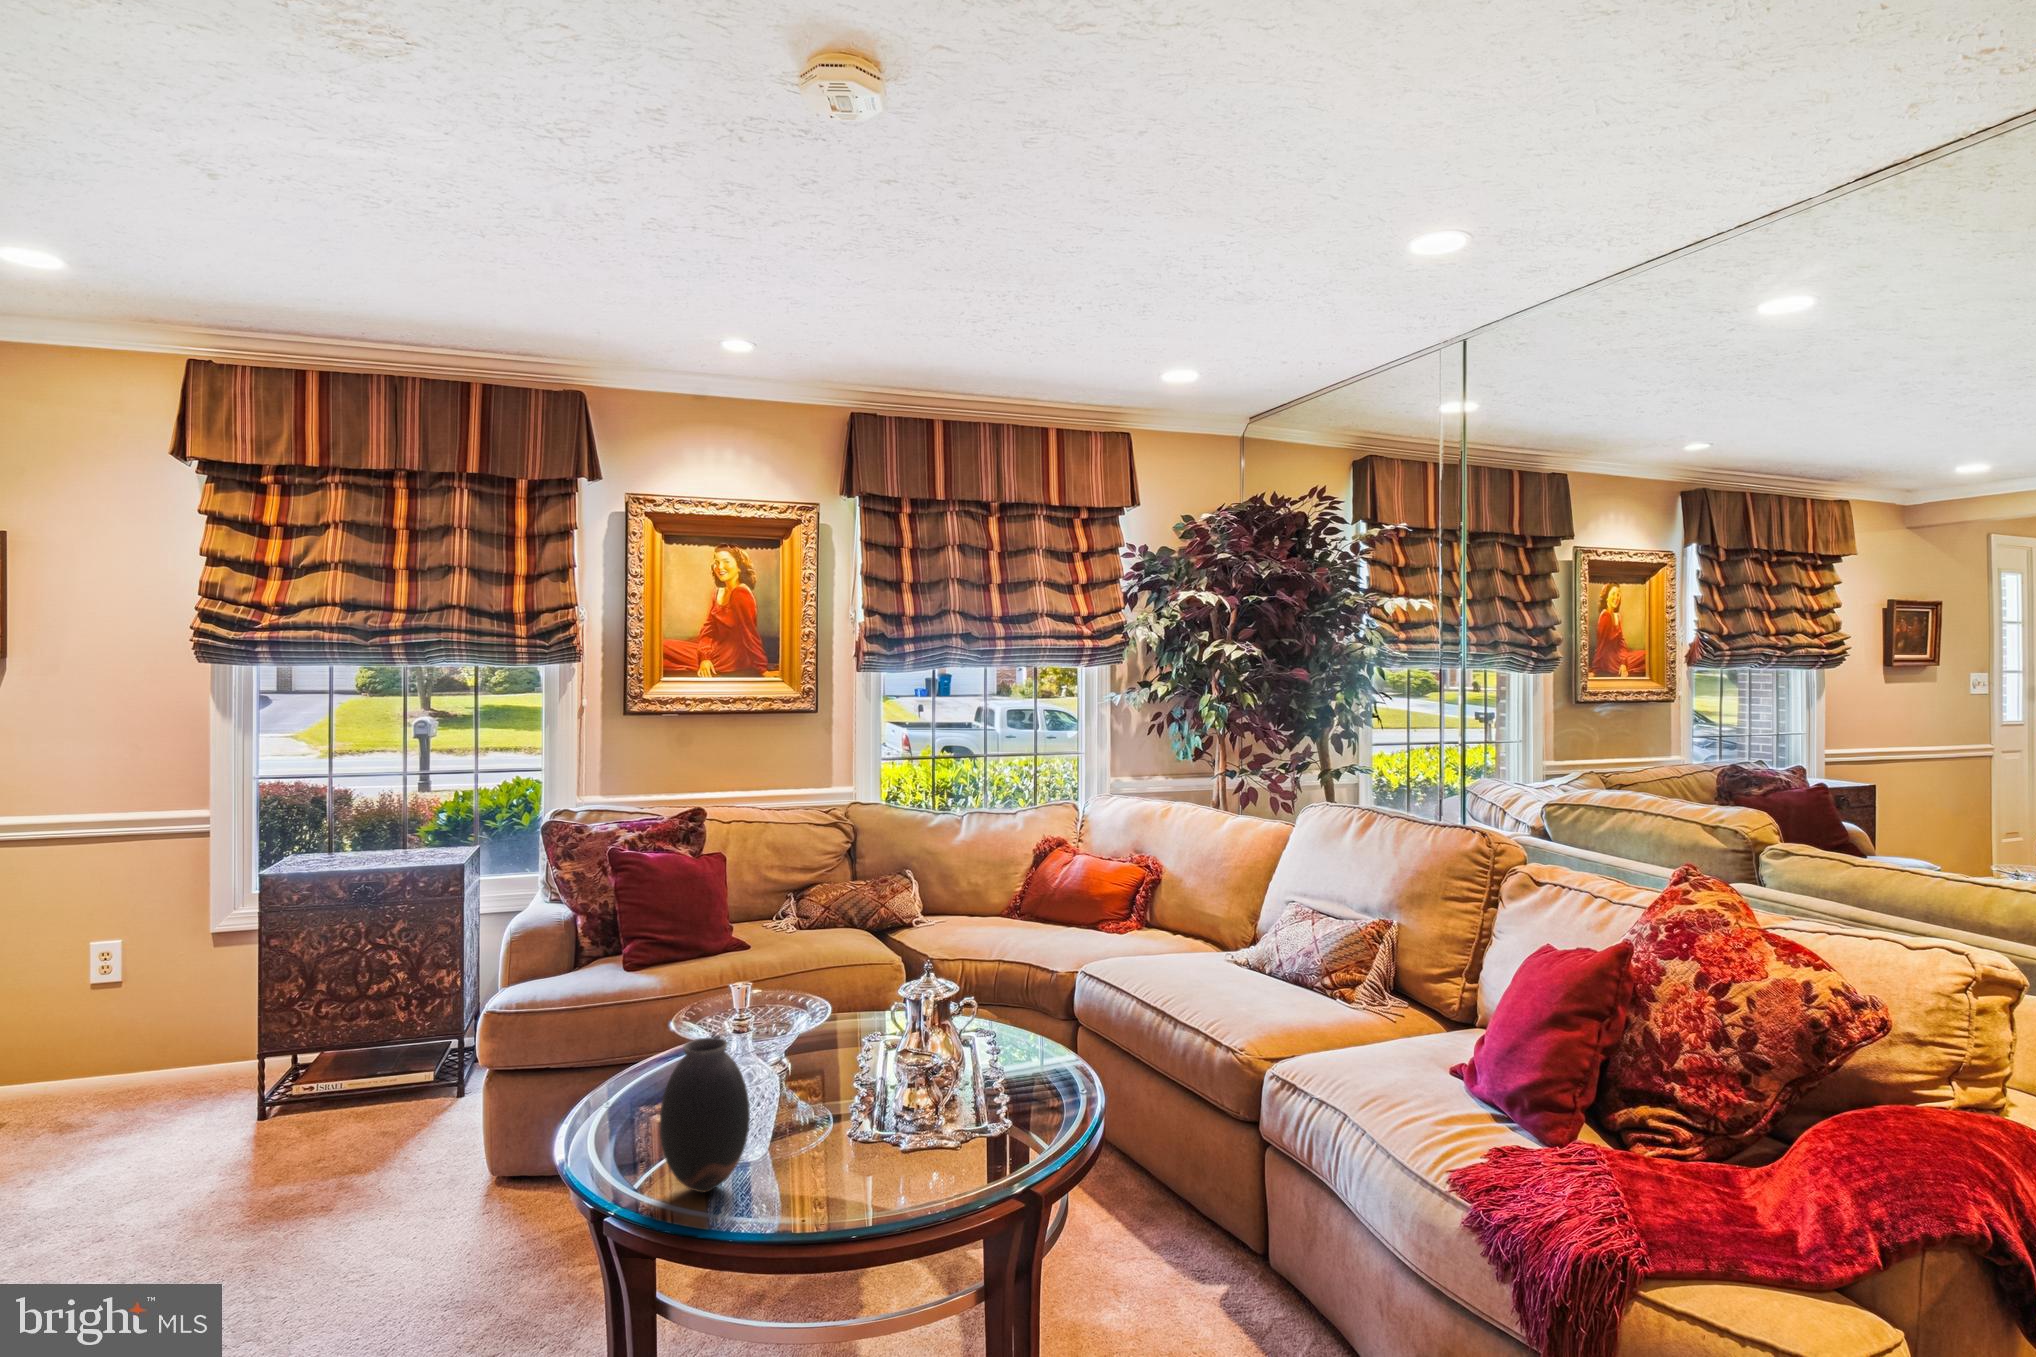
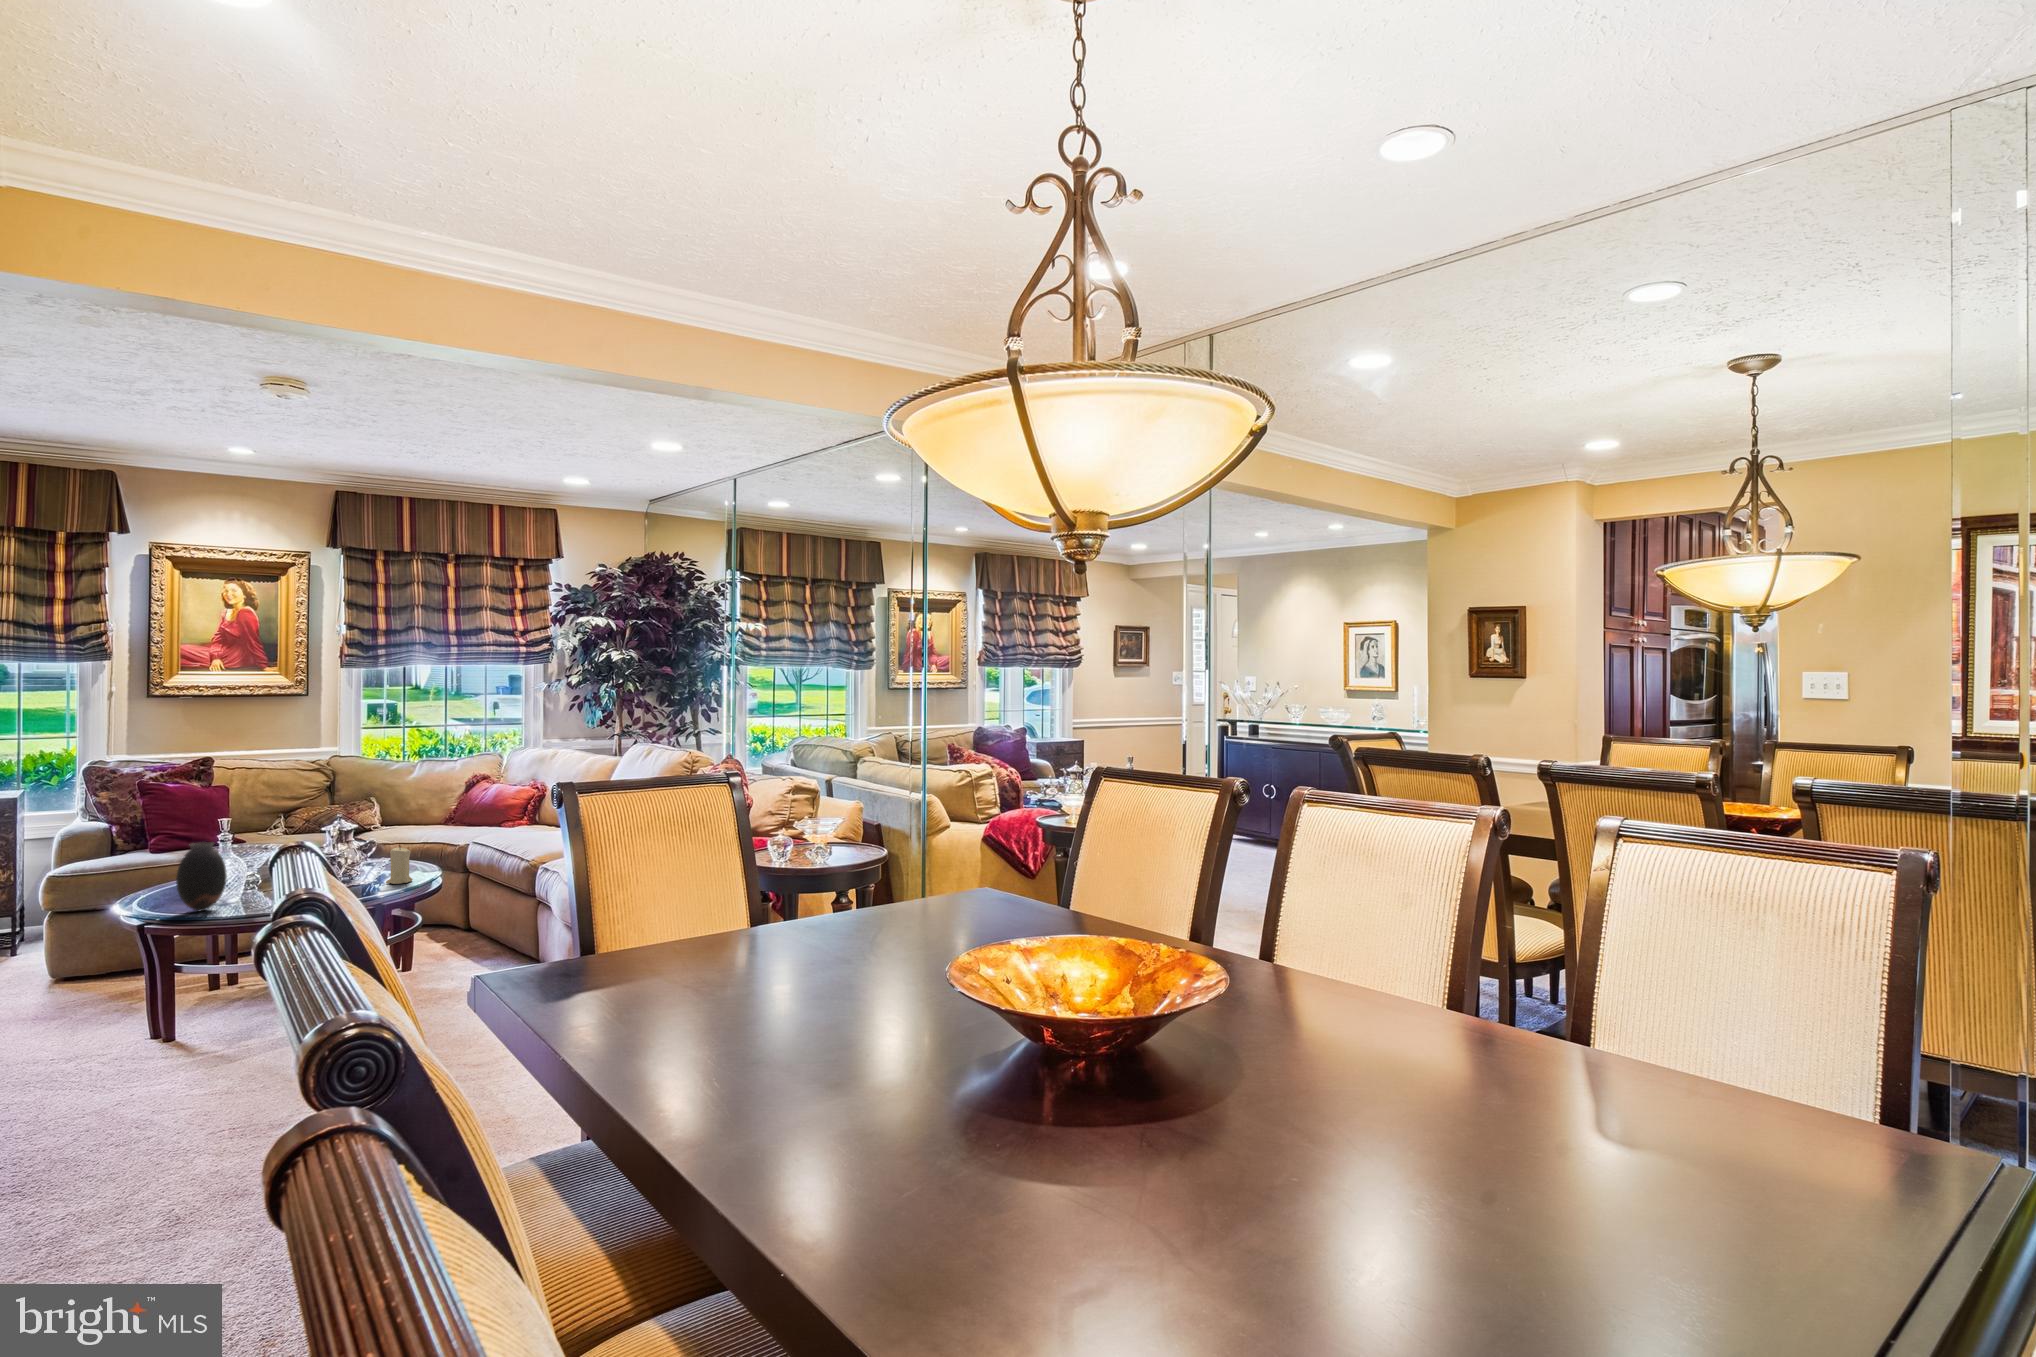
candle: none [1019,1035,1067,1118] -> present [386,847,413,884]

